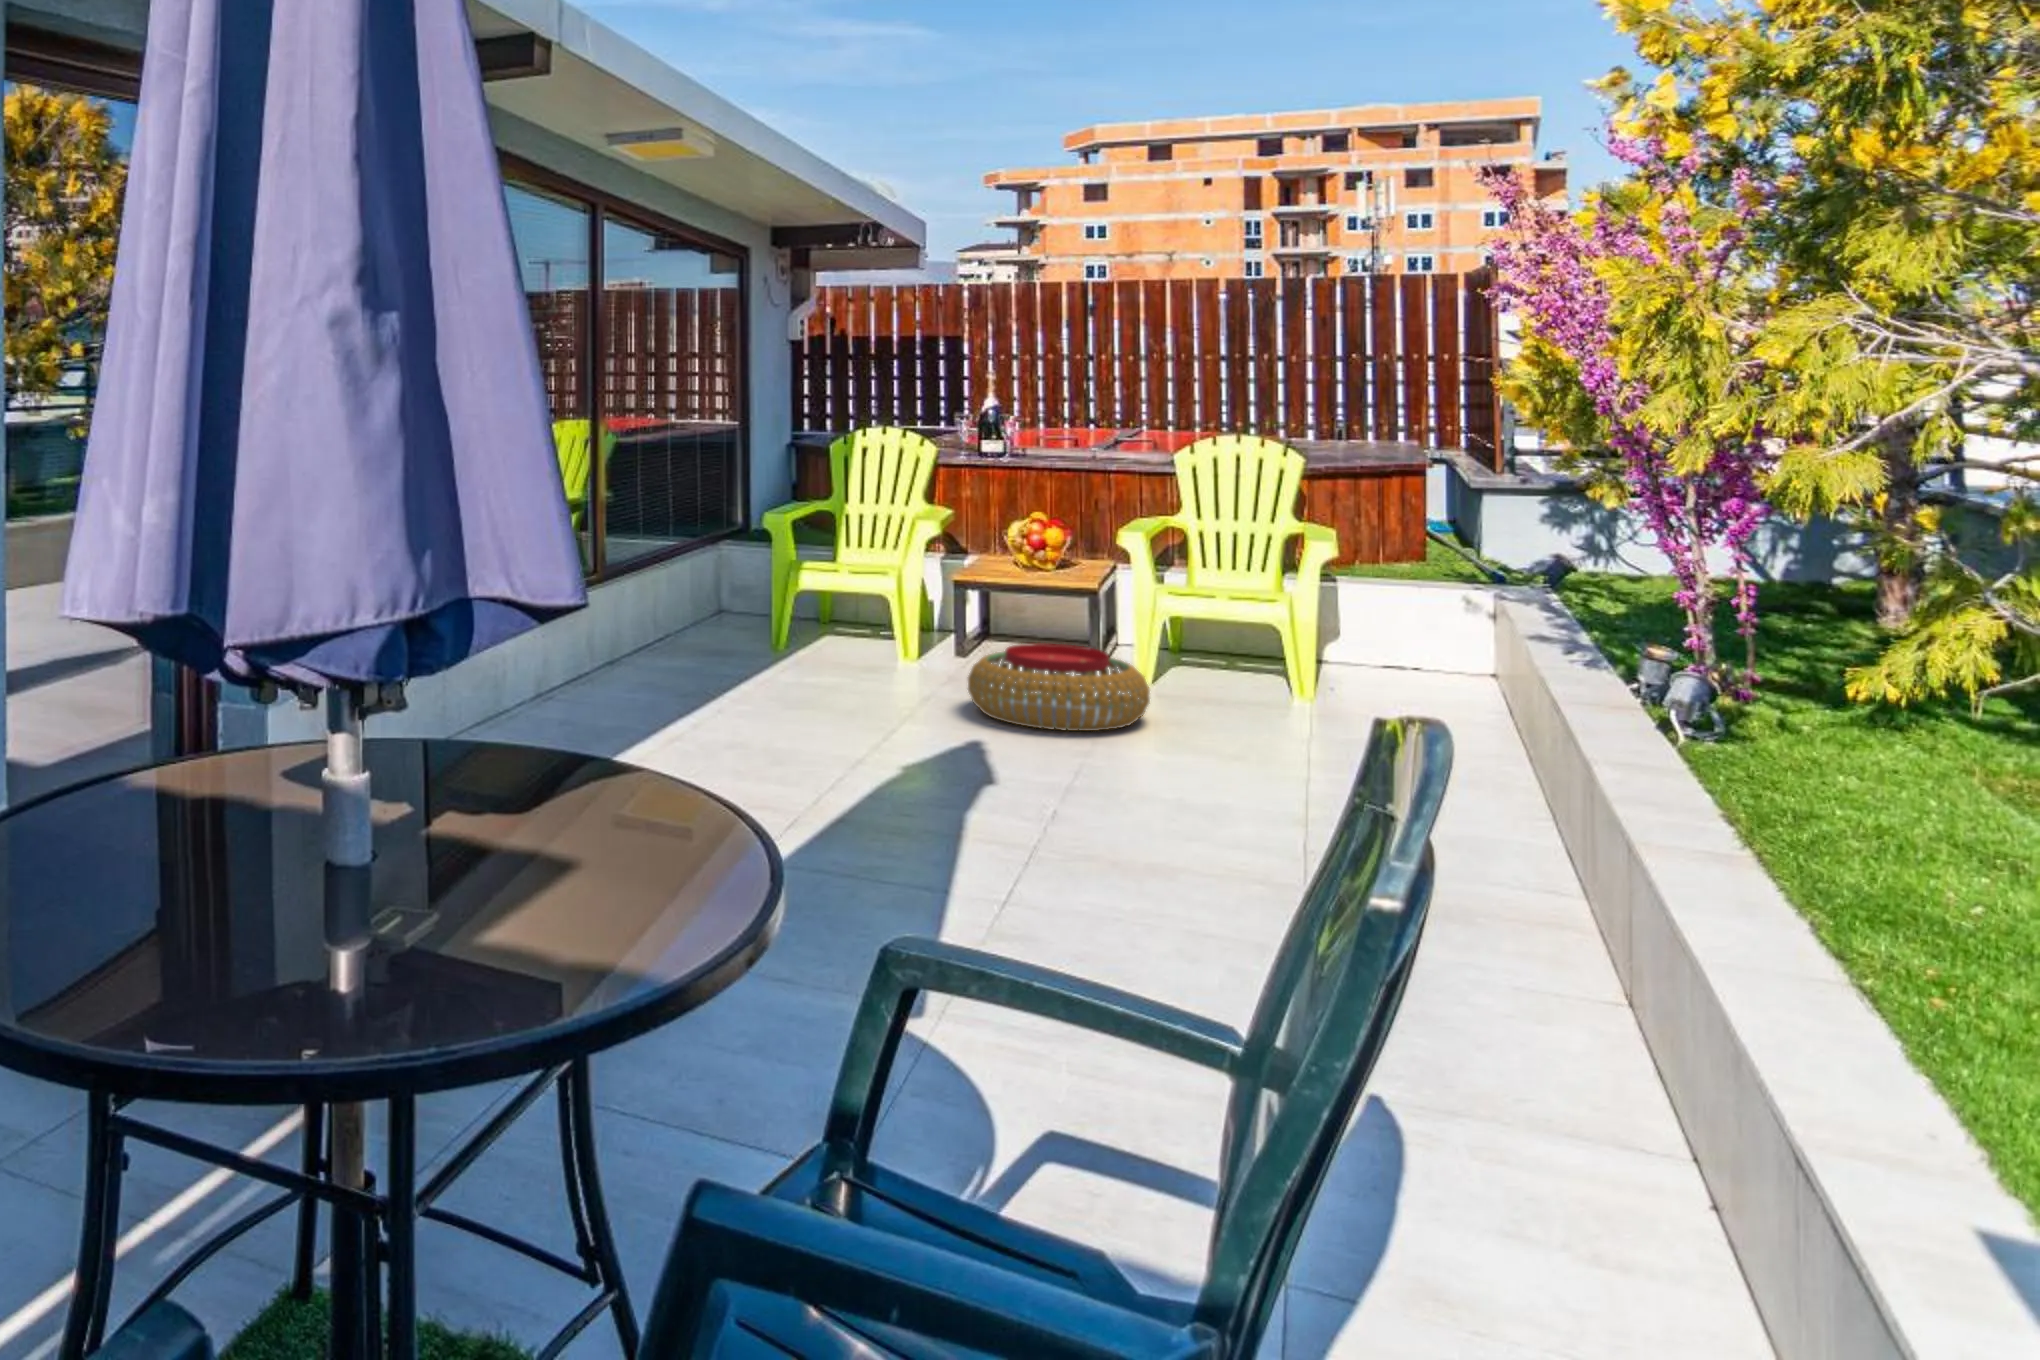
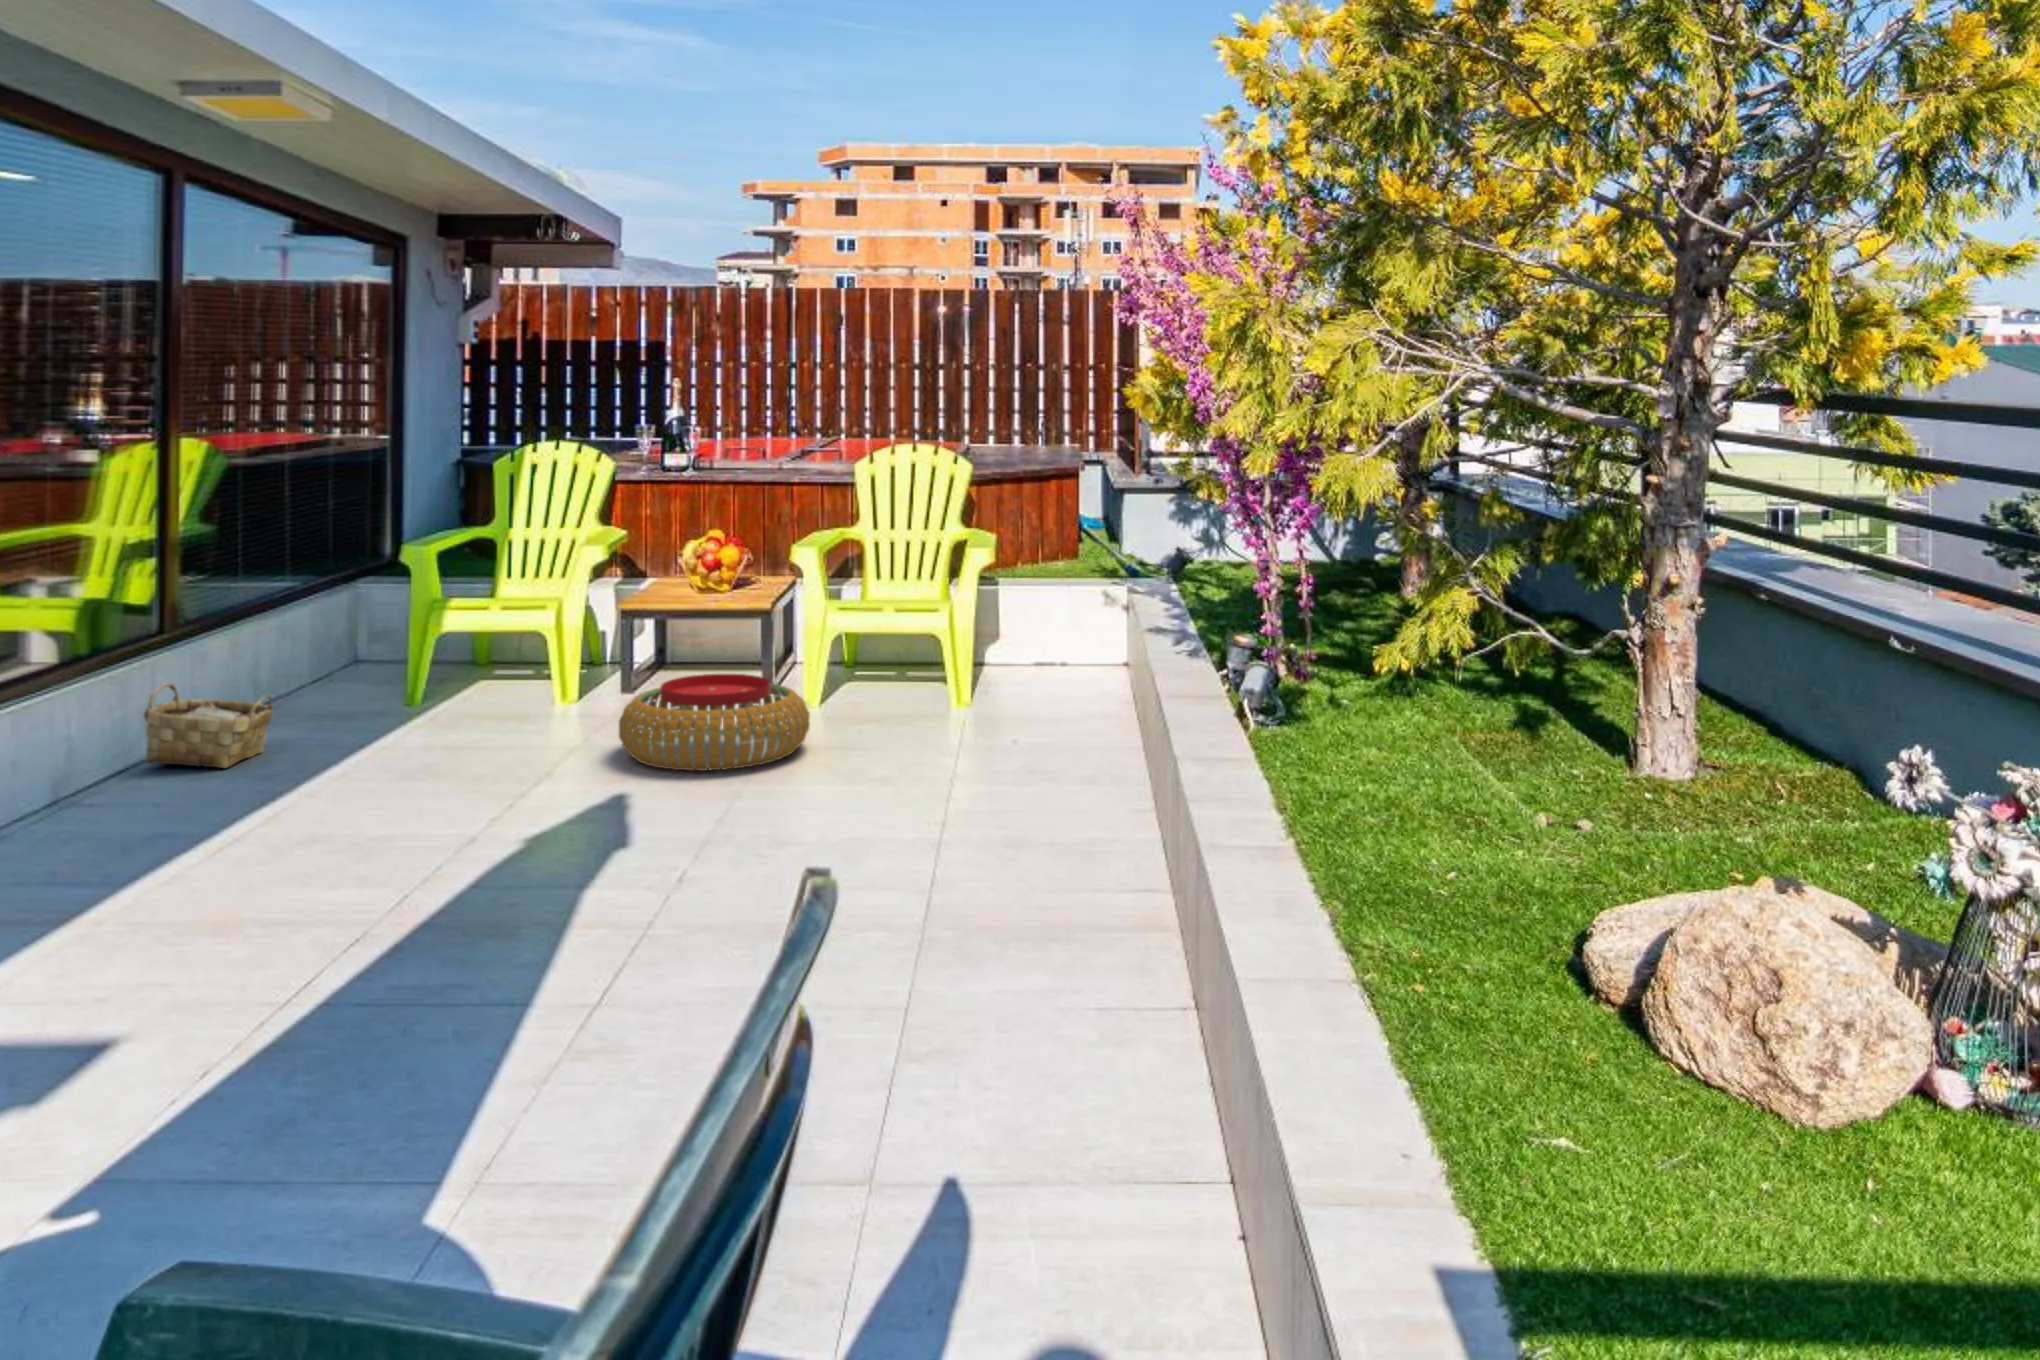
woven basket: none [589,614,681,686] -> present [144,683,273,769]

